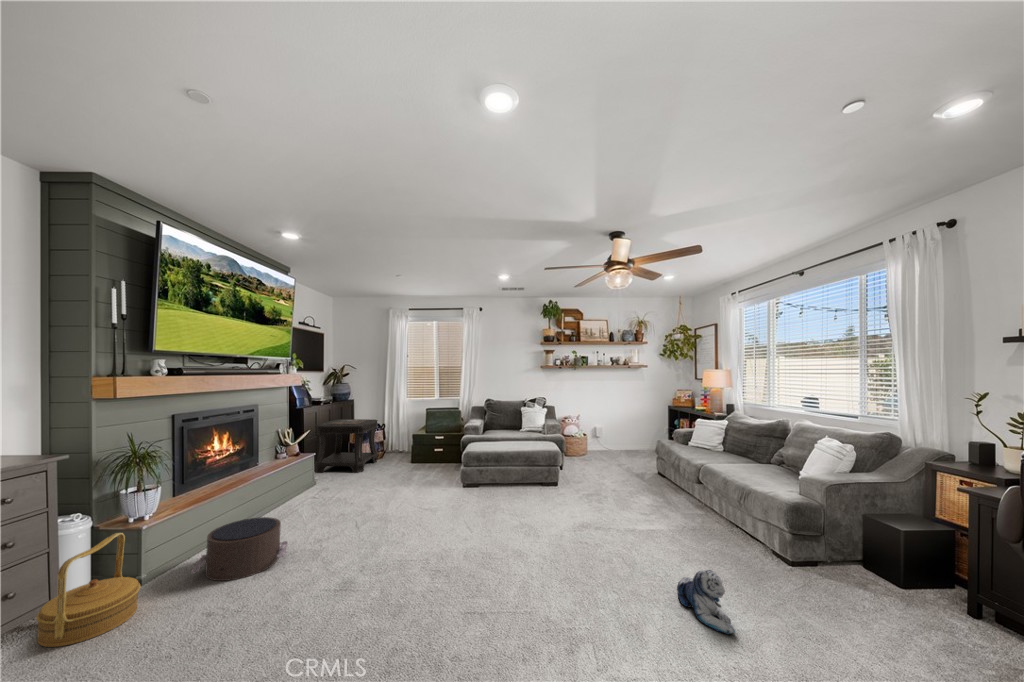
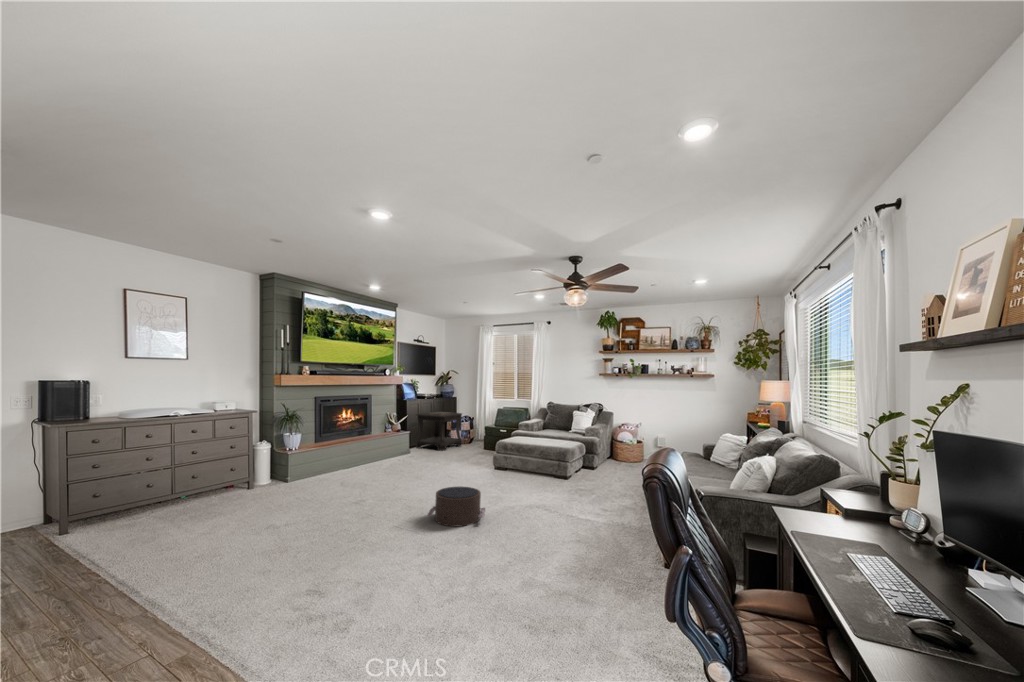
pouf: present [191,517,287,581] -> present [428,487,485,526]
woven basket: present [36,533,140,647] -> none [249,451,287,494]
plush toy: present [677,570,735,634] -> none [524,515,555,553]

